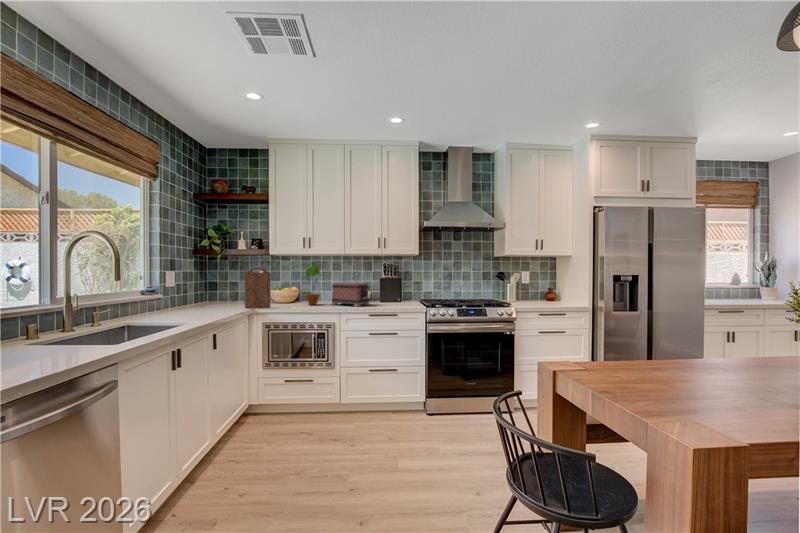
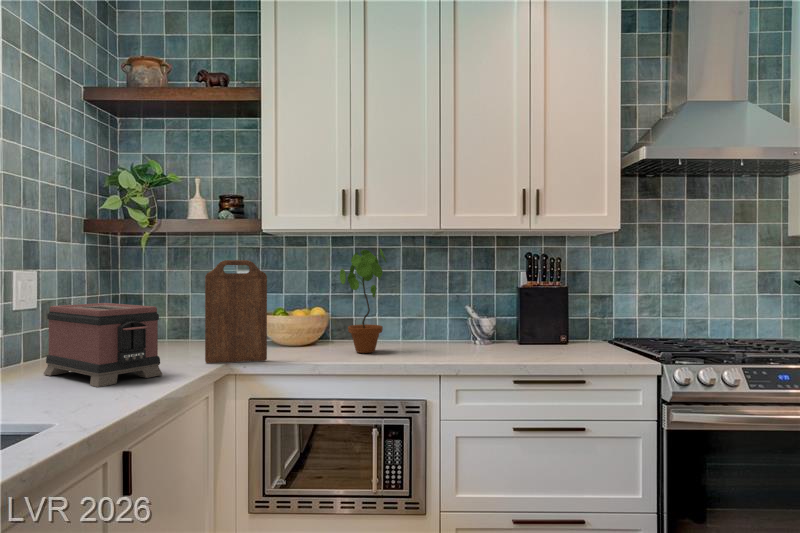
toaster: present [332,282,369,307] -> present [44,303,163,387]

